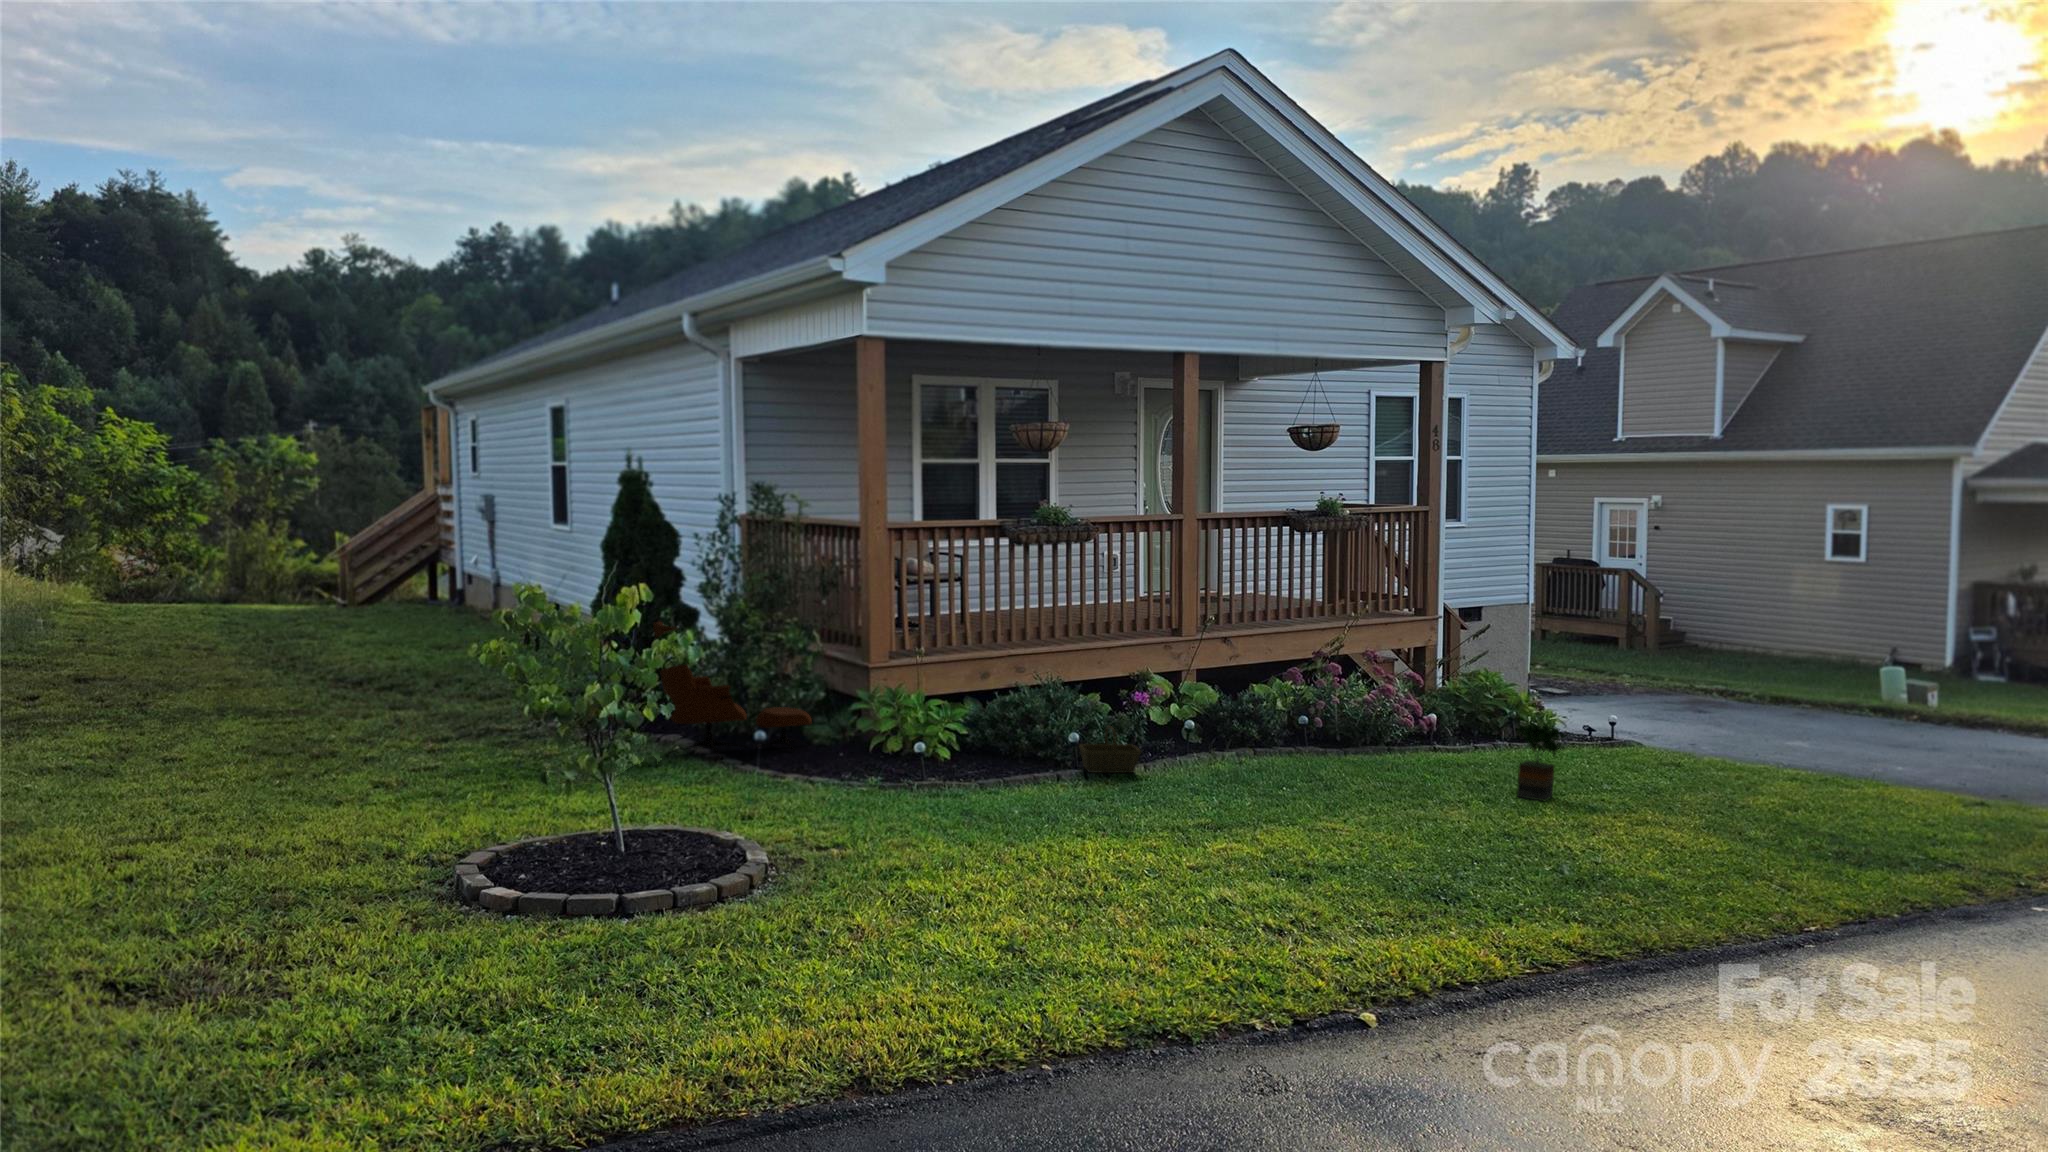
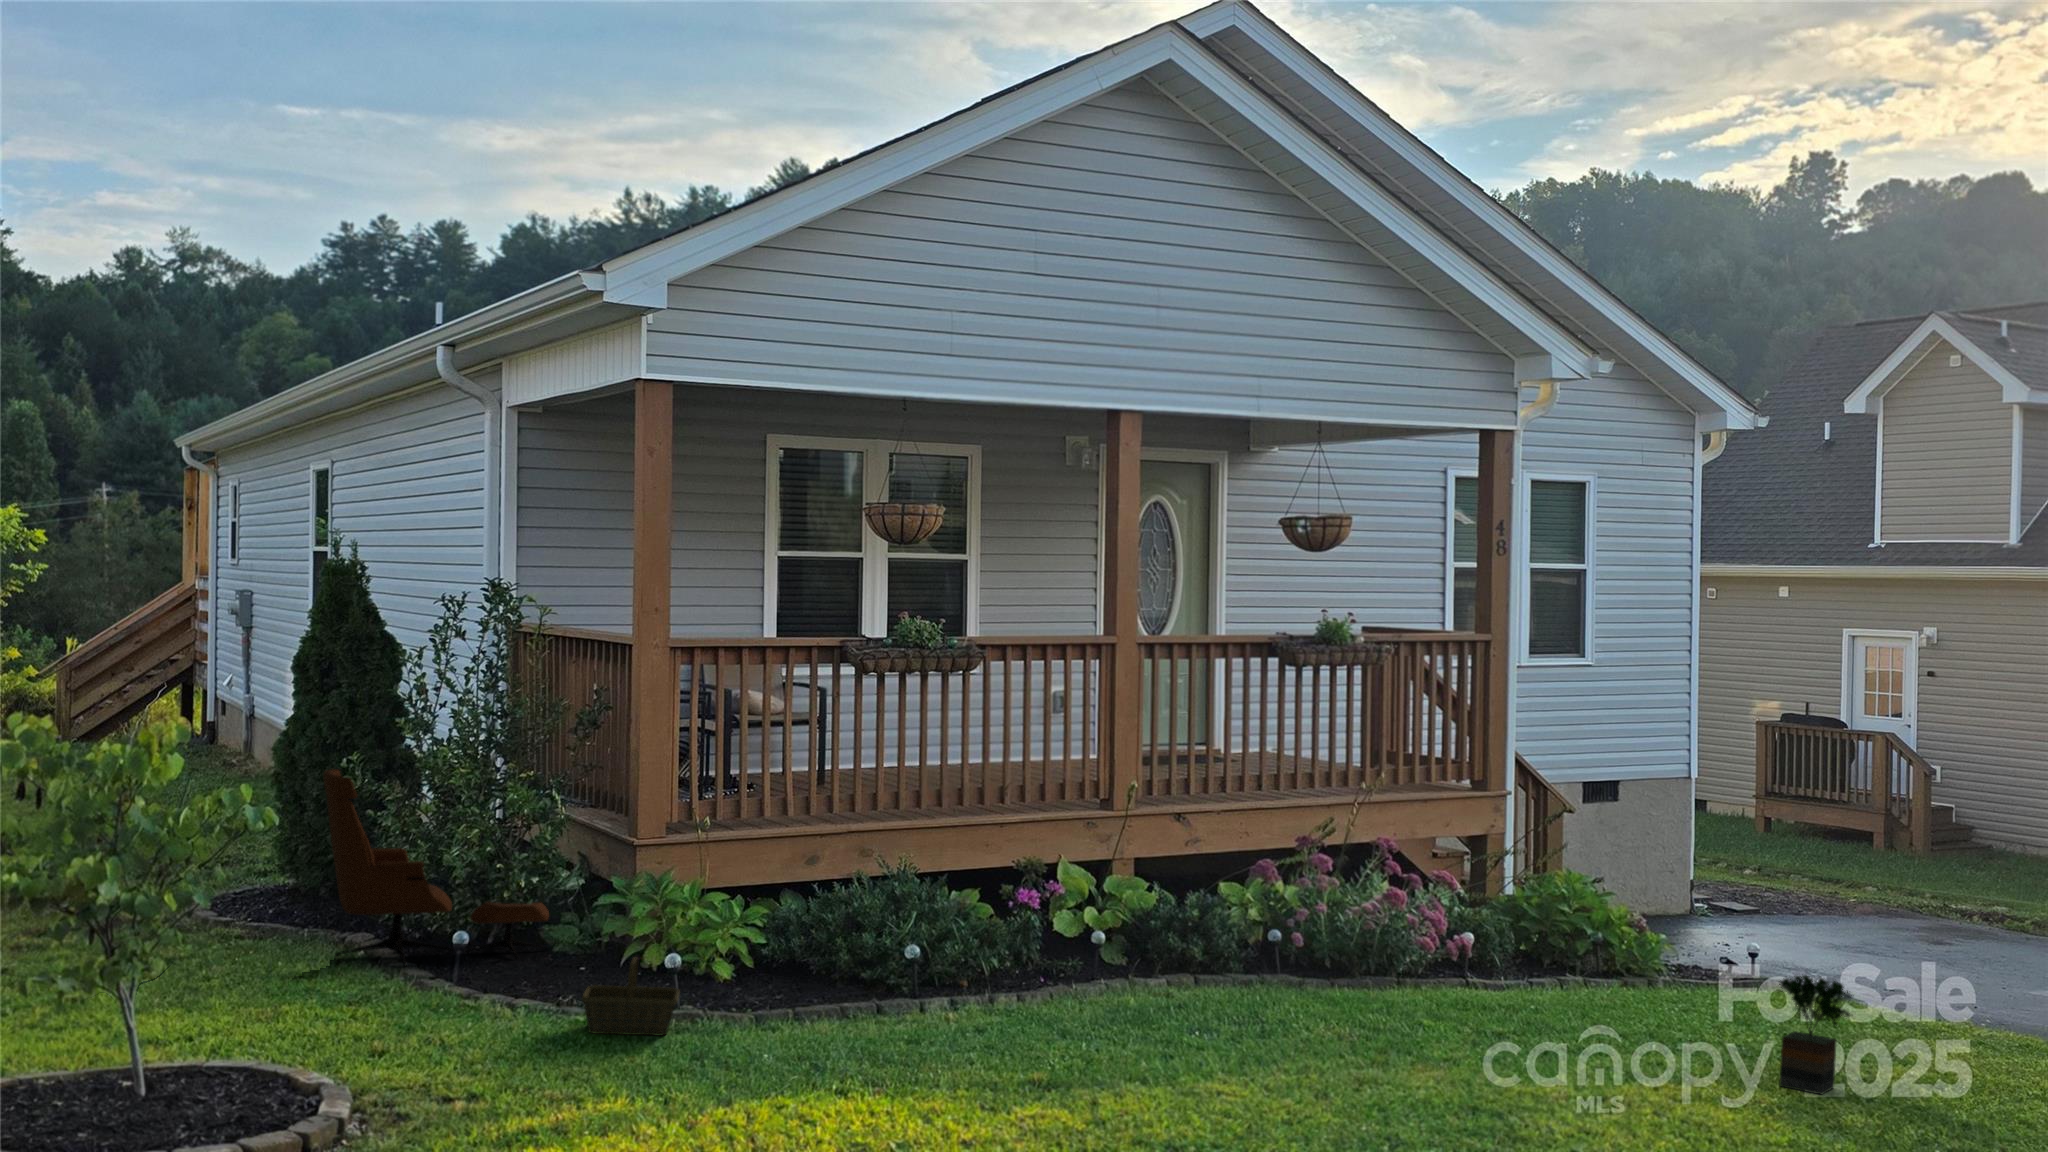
potted tree: present [1517,723,1565,801] -> present [1779,975,1852,1095]
basket: present [1079,726,1141,773] -> present [582,957,680,1036]

